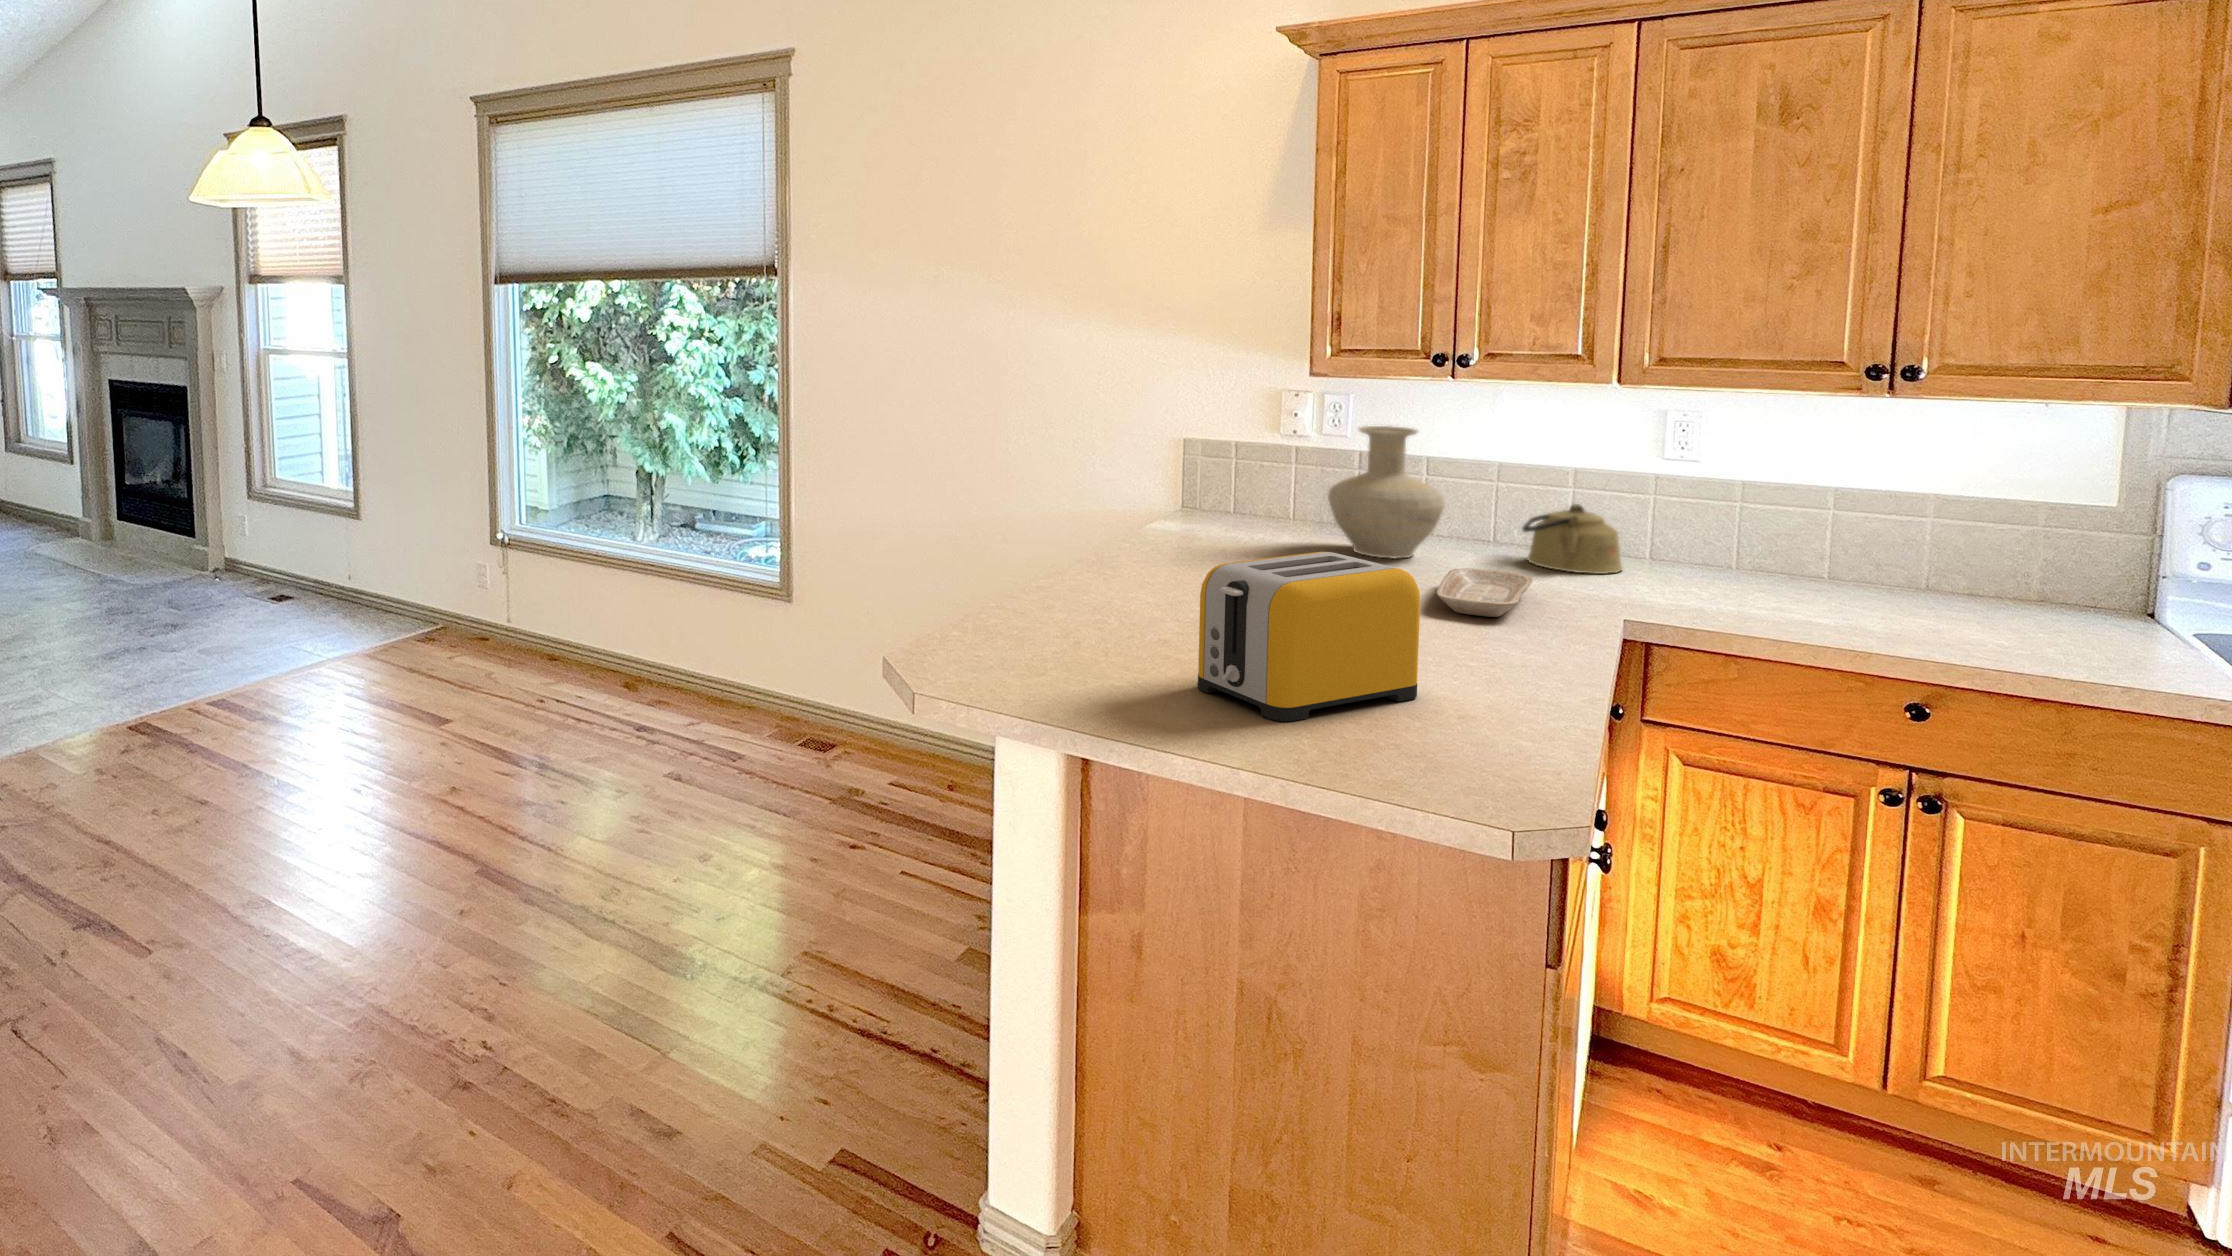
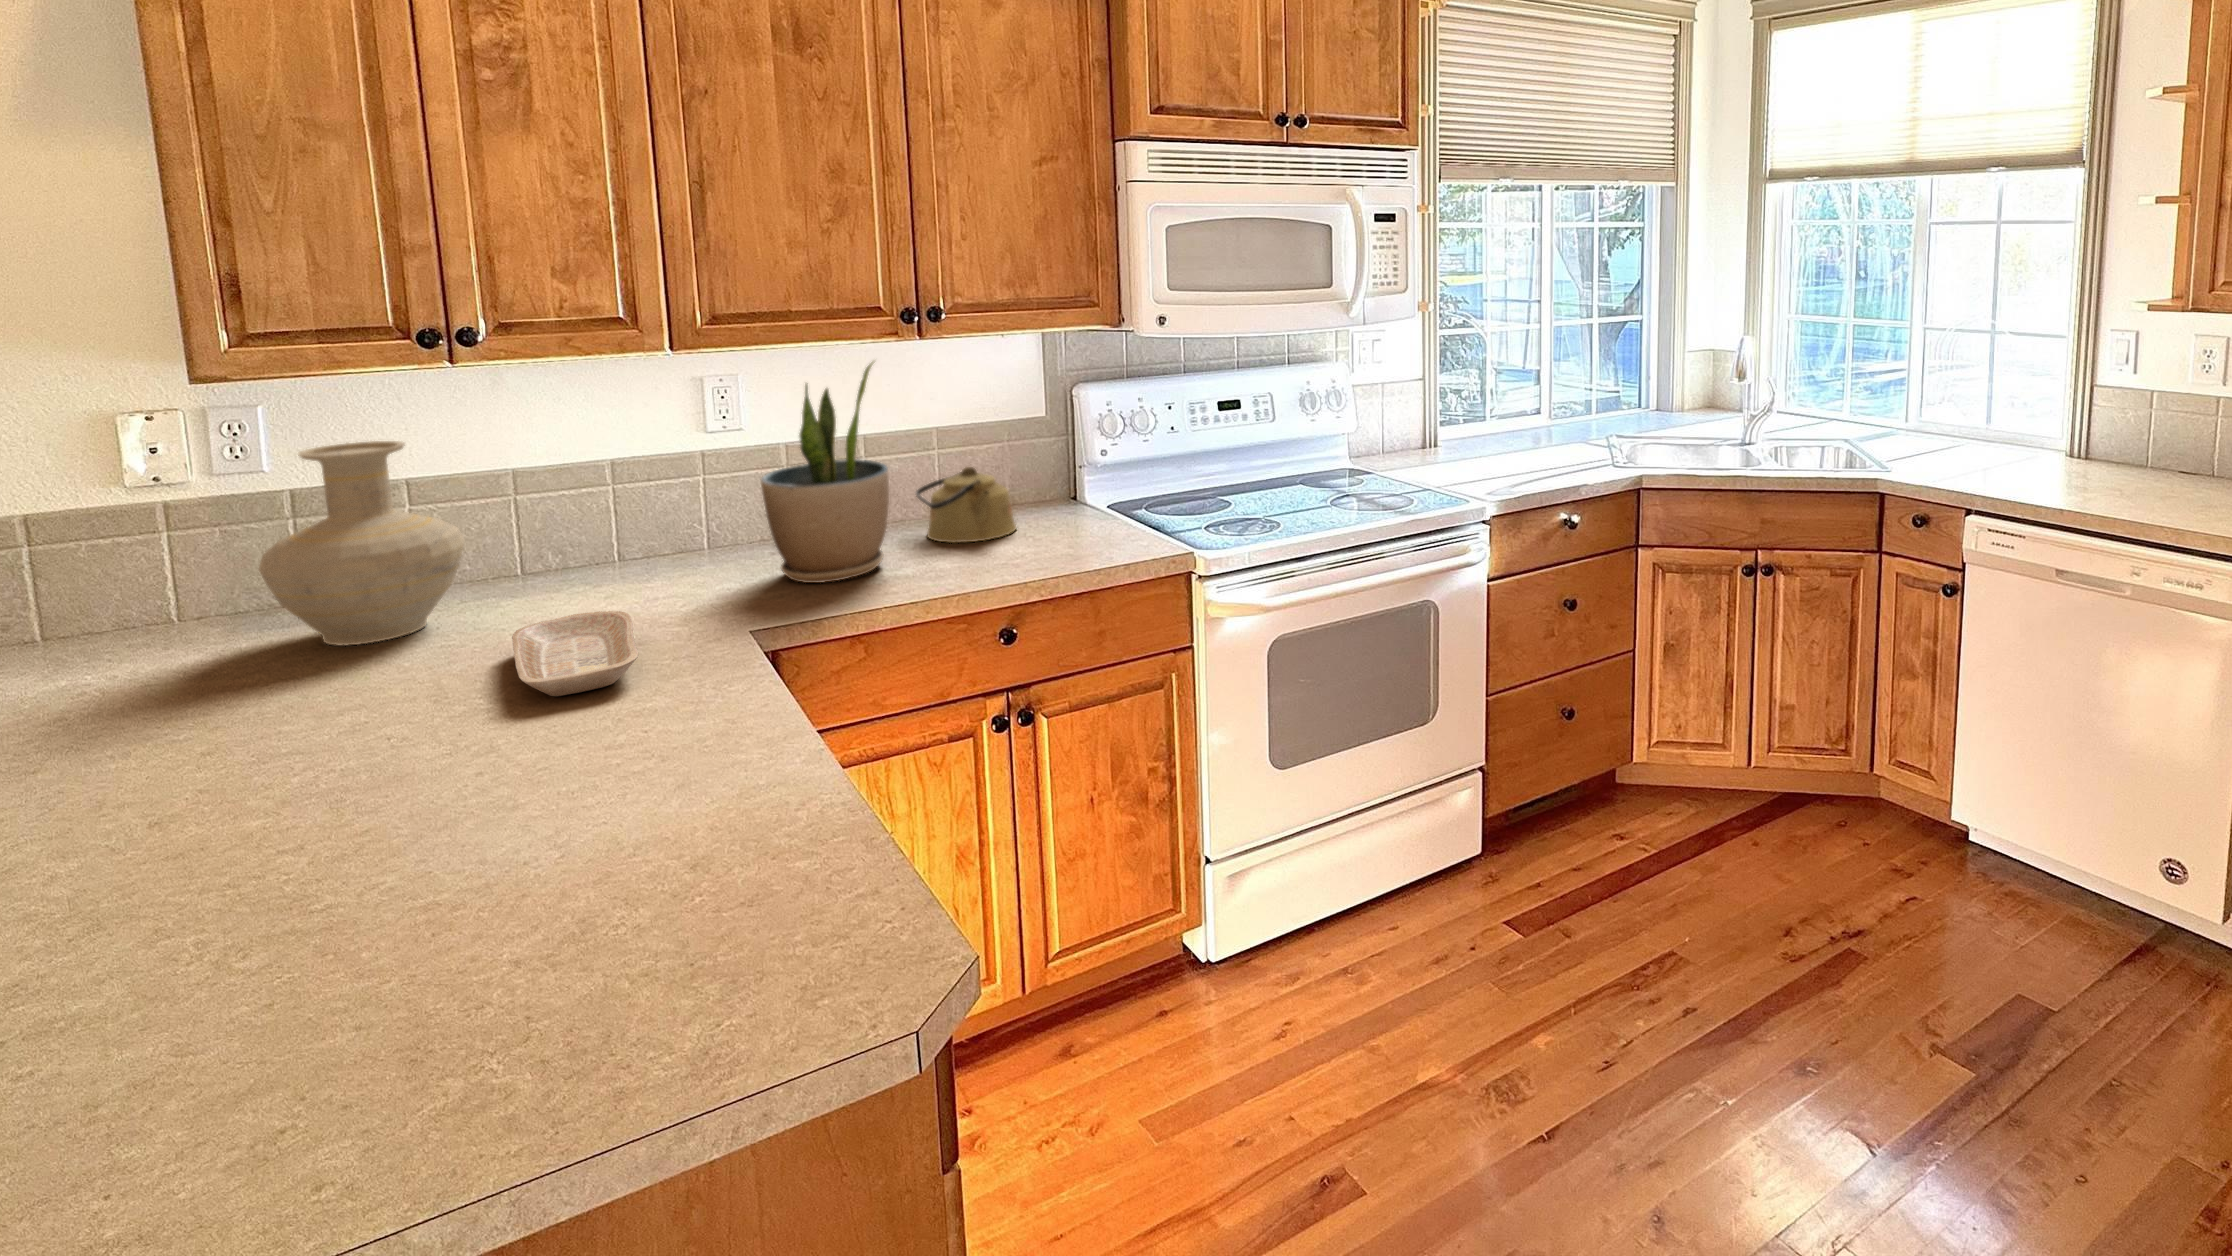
potted plant: none [1678,410,1818,610] -> present [761,362,889,583]
kettle: present [1522,504,1622,574] -> present [916,467,1016,543]
toaster: present [1198,552,1420,721] -> none [119,690,607,1107]

